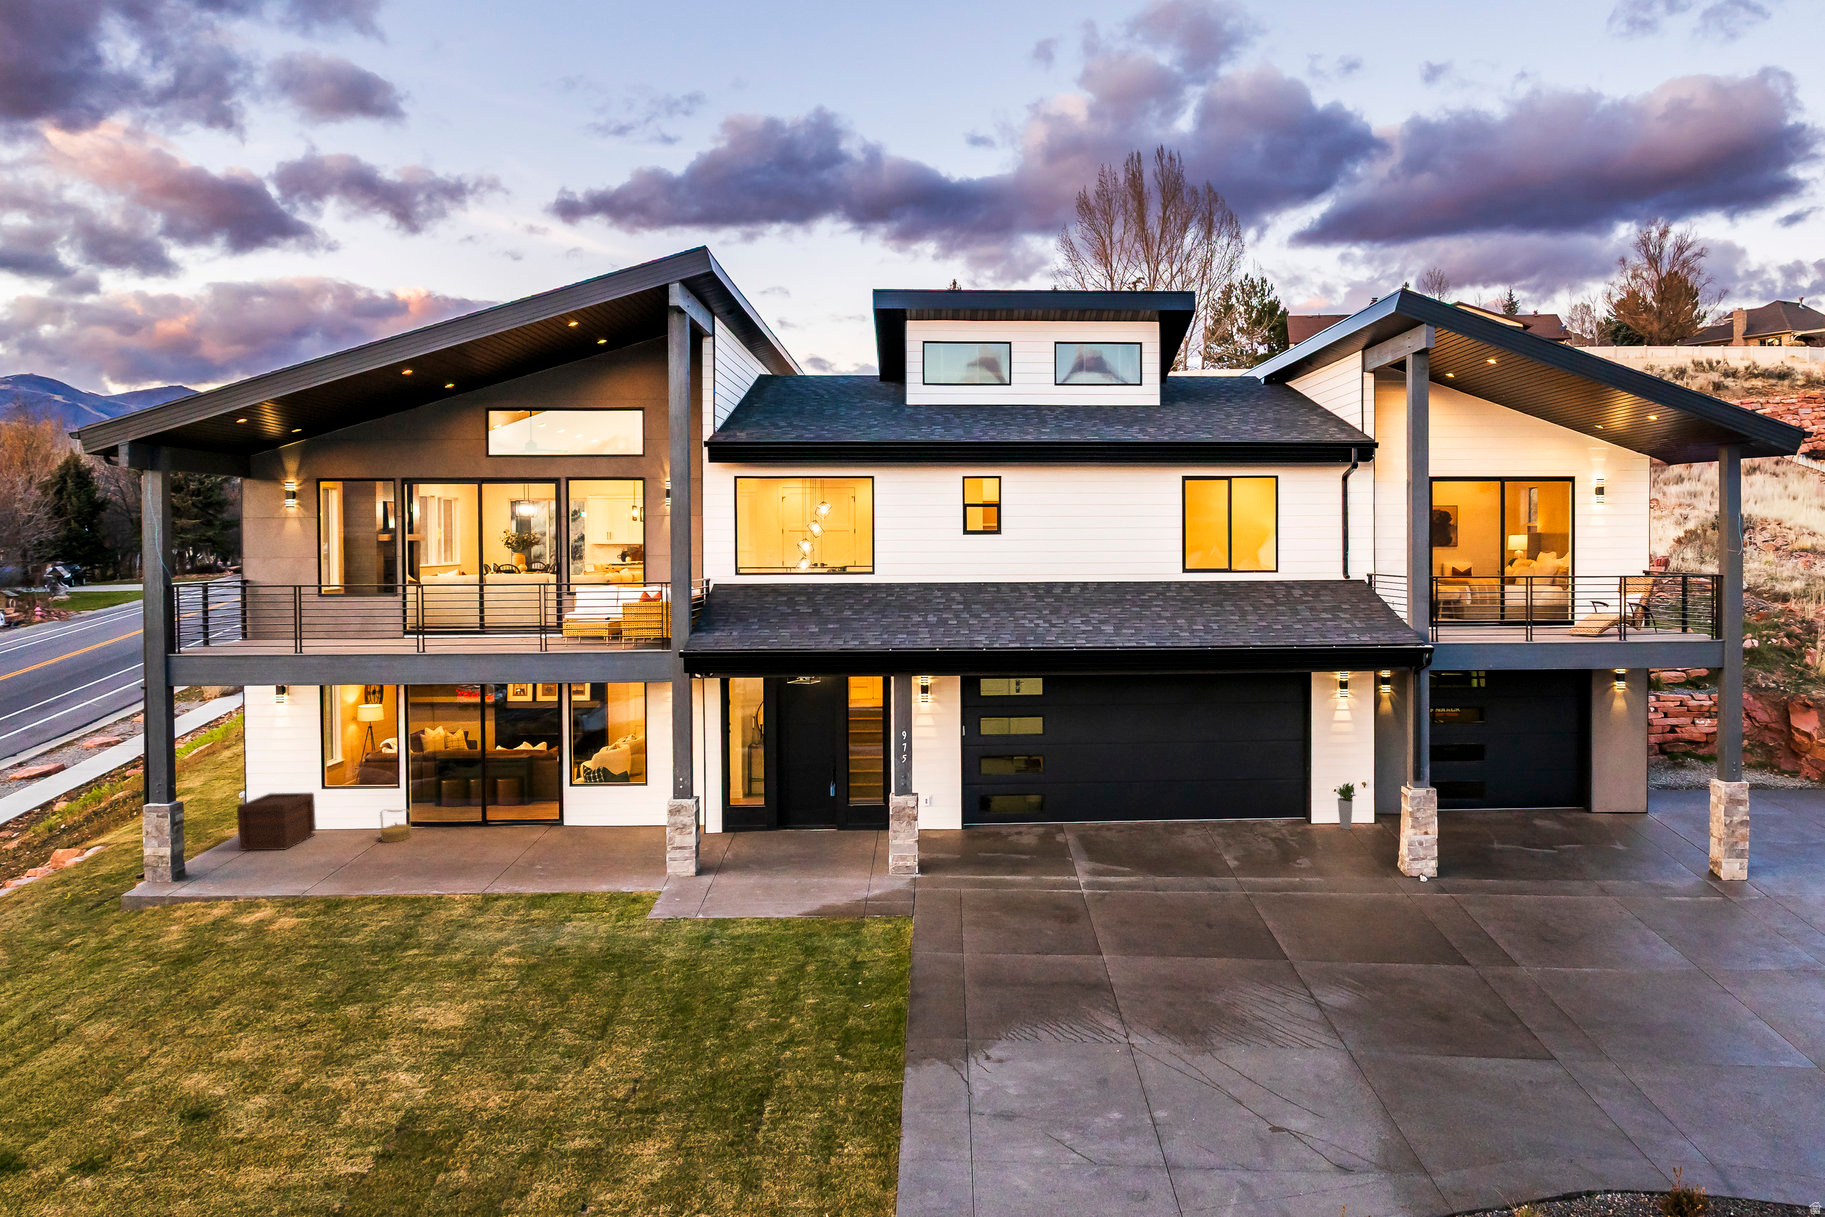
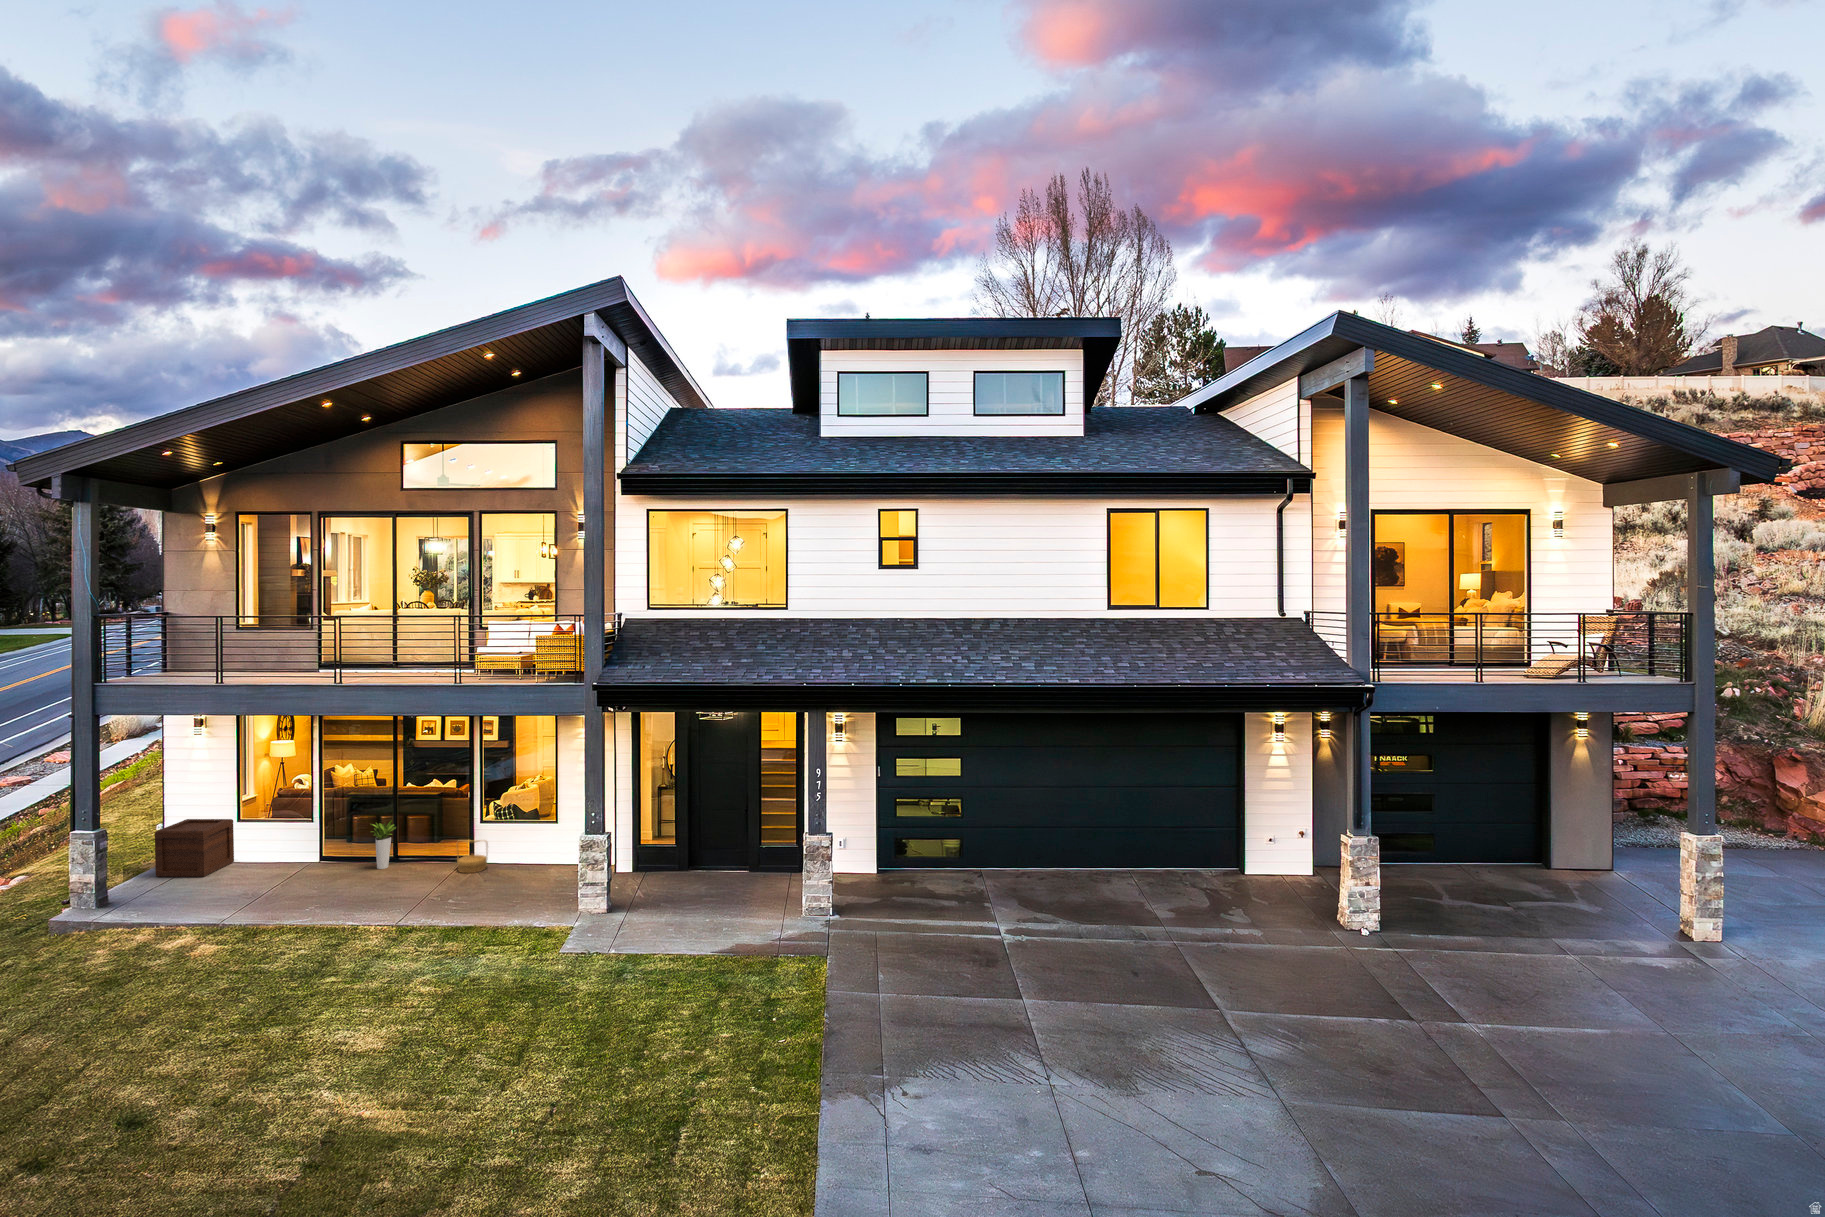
planter: present [1337,783,1356,830] -> present [372,820,395,869]
woven basket: present [380,810,411,842] -> present [457,840,488,873]

